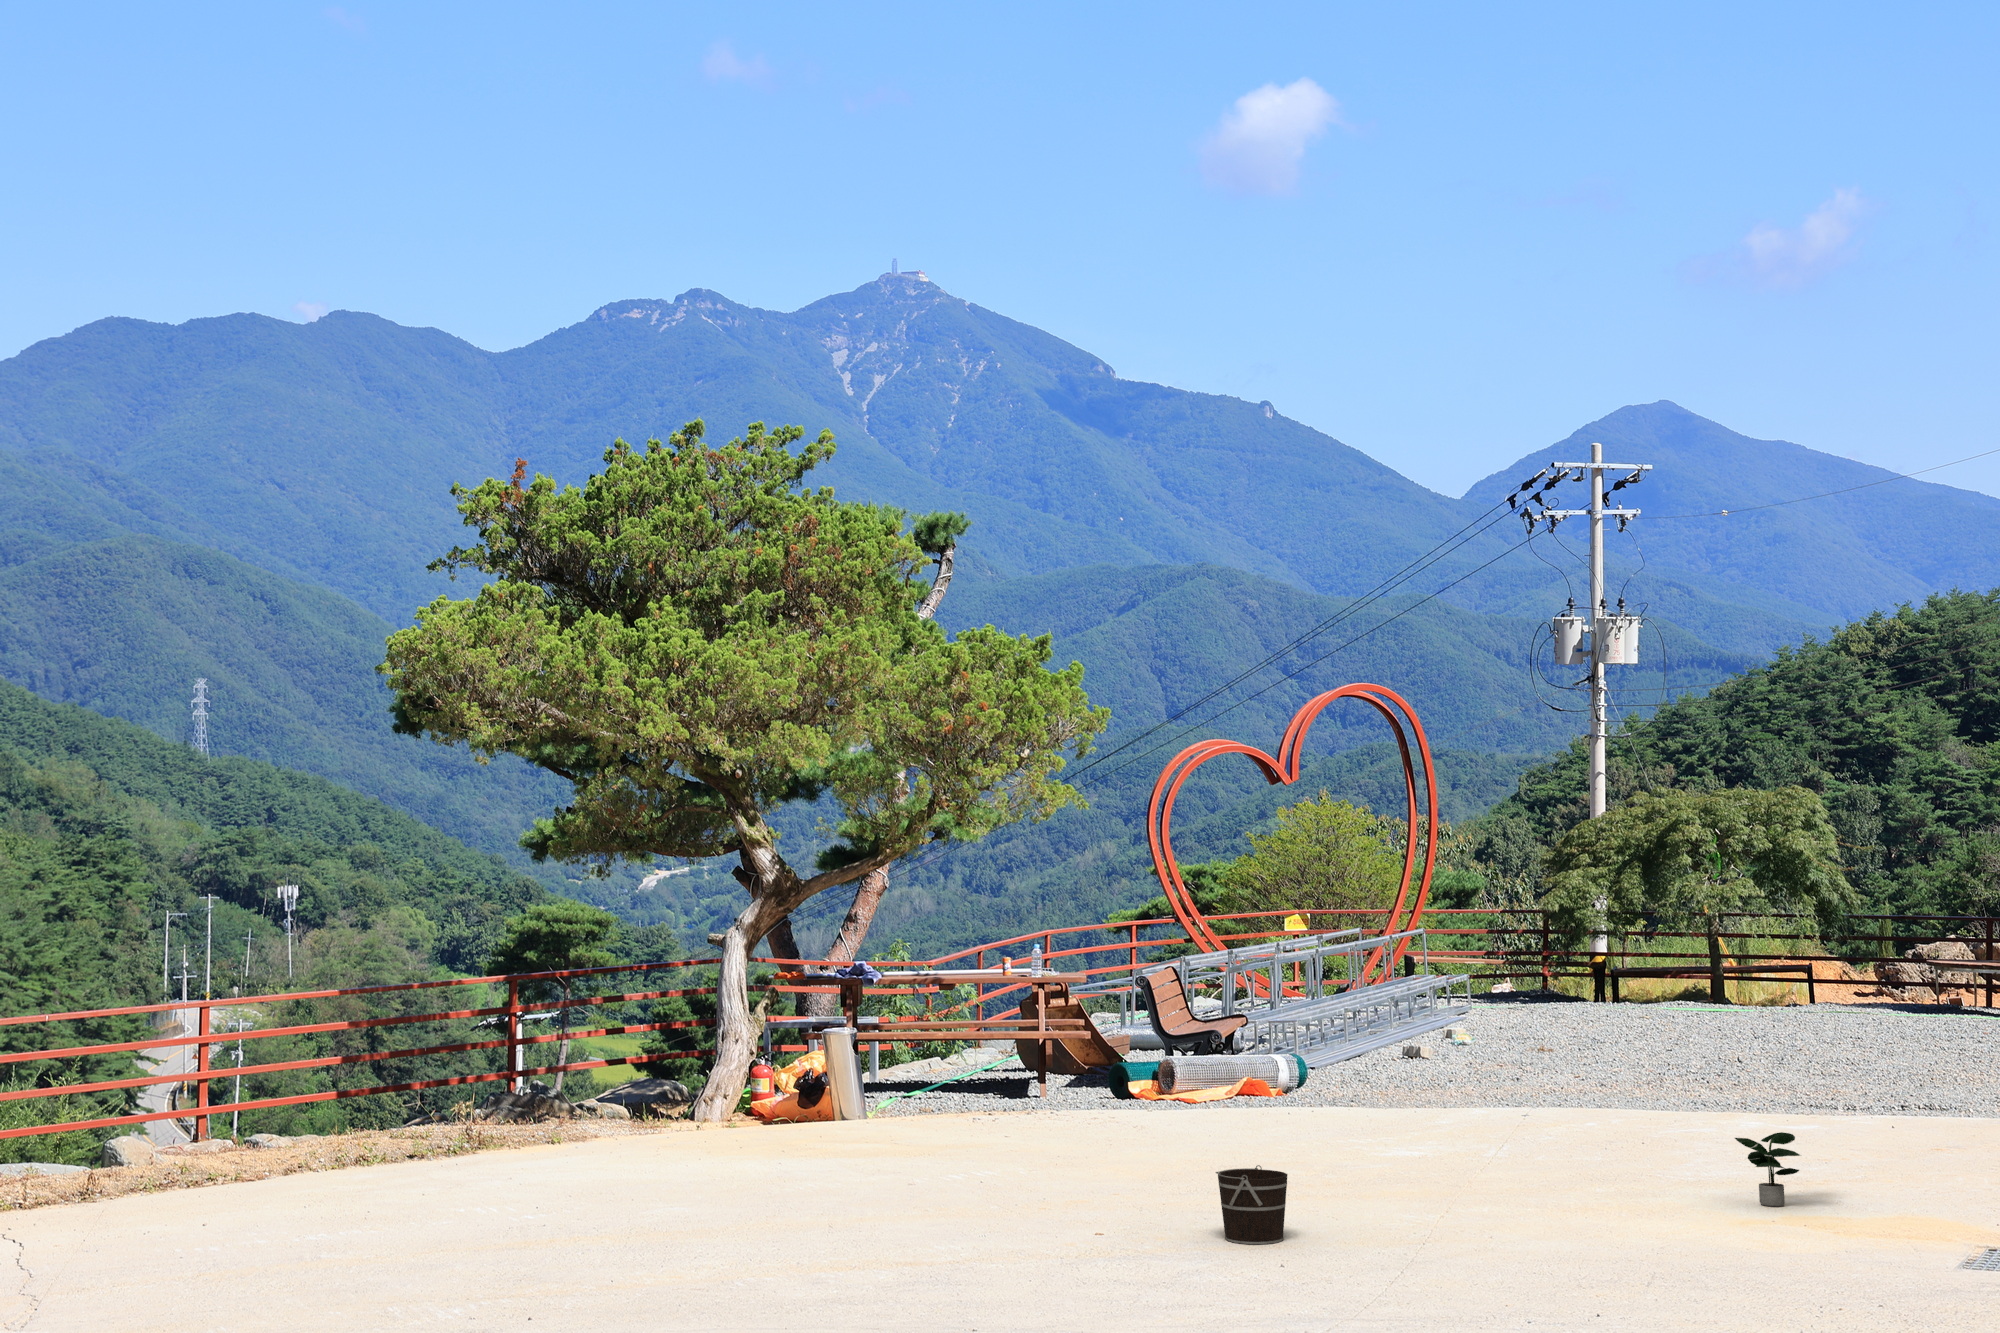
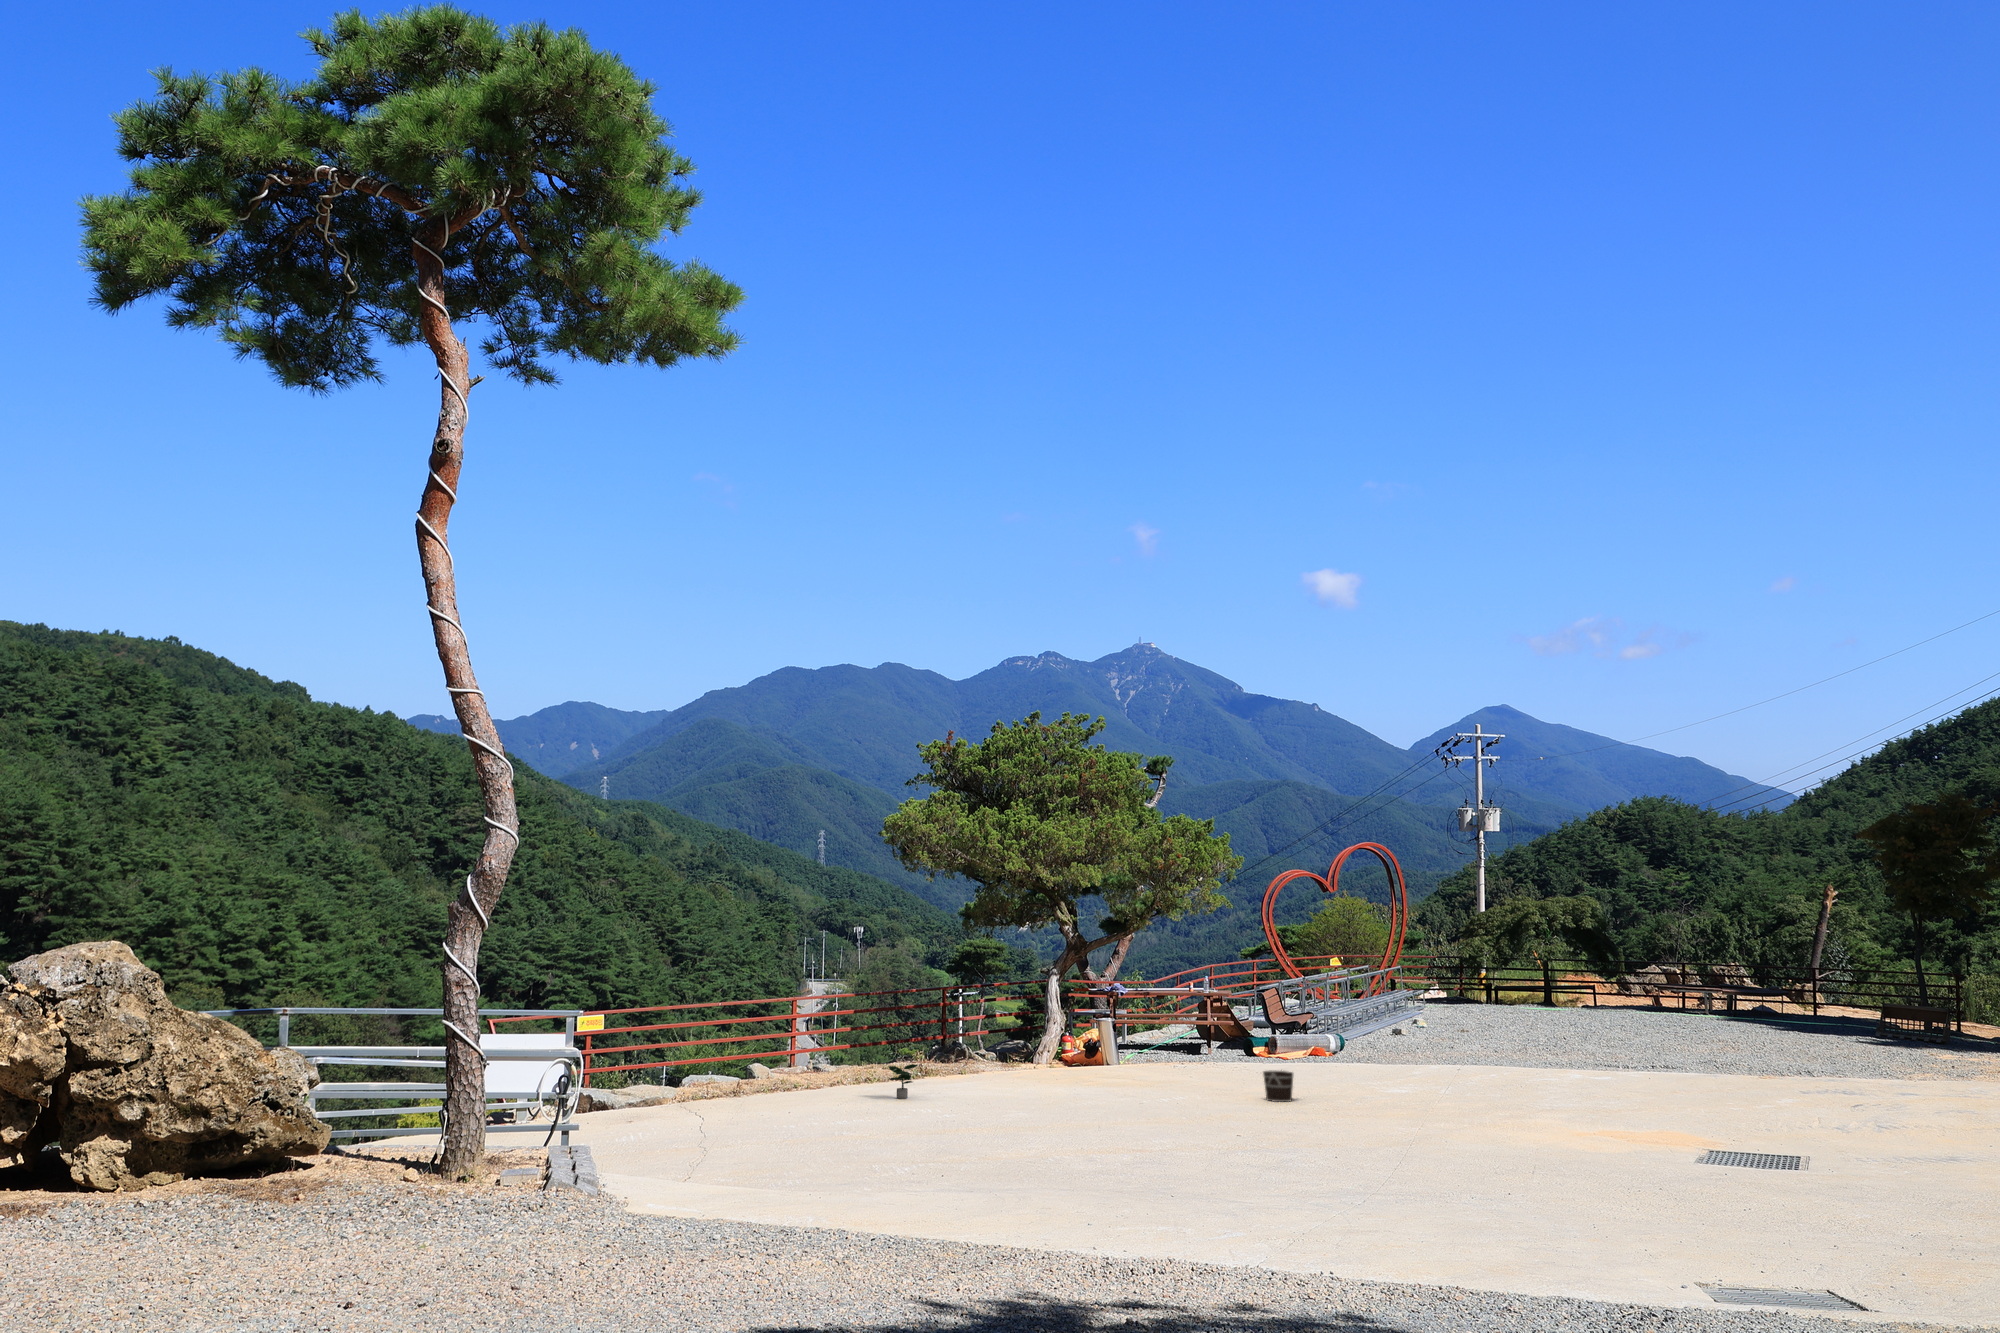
potted plant: present [1735,1132,1800,1207] -> present [889,1064,917,1099]

